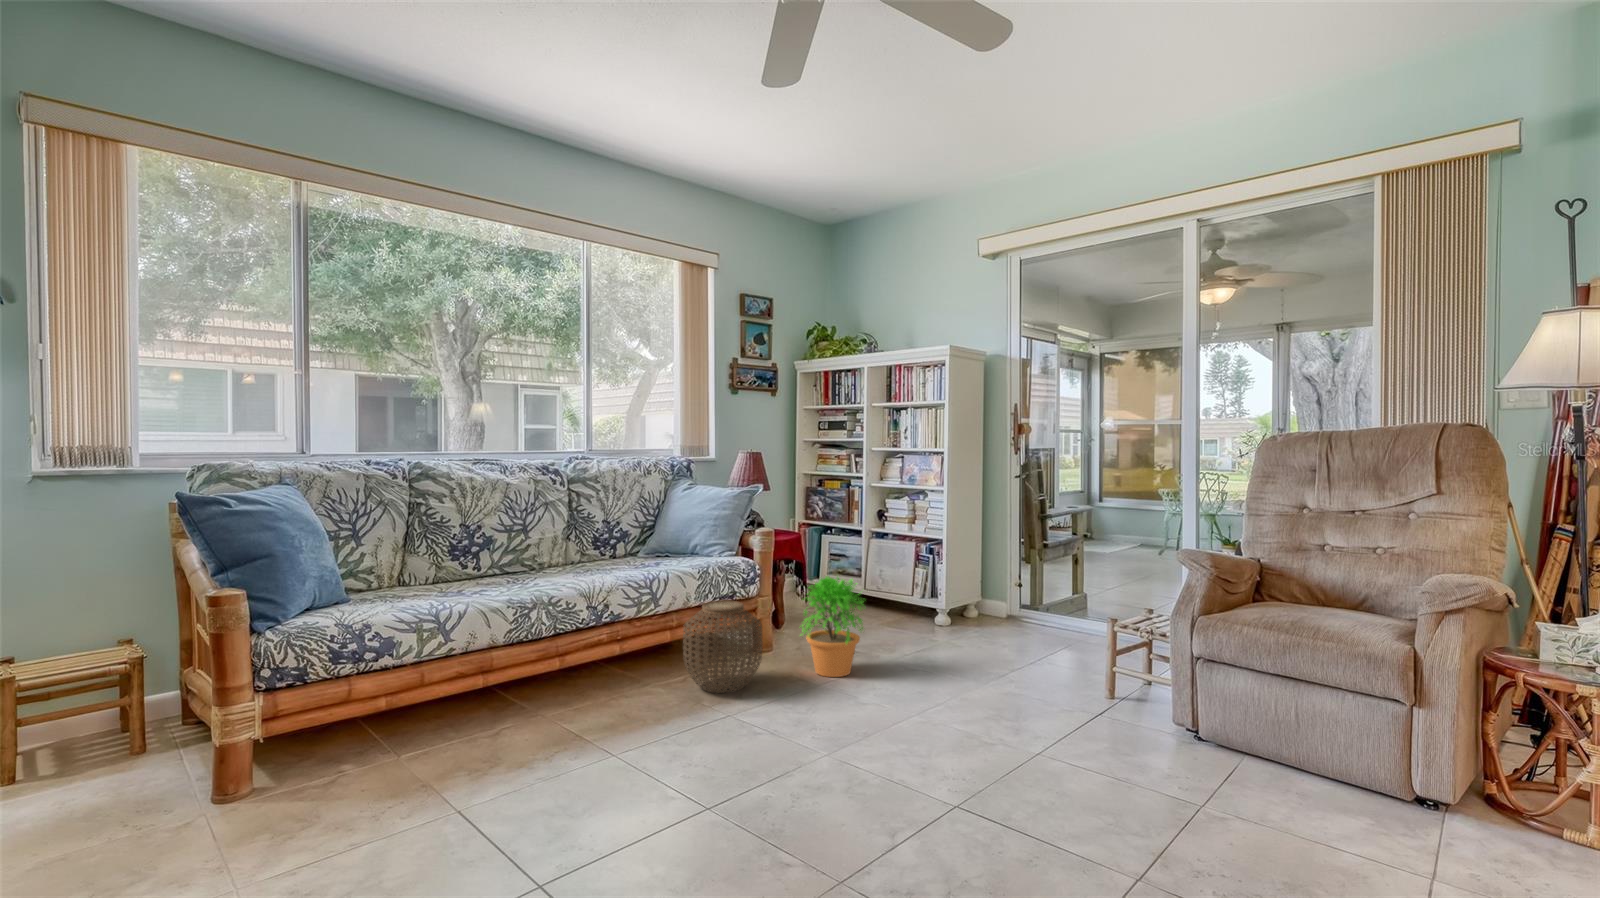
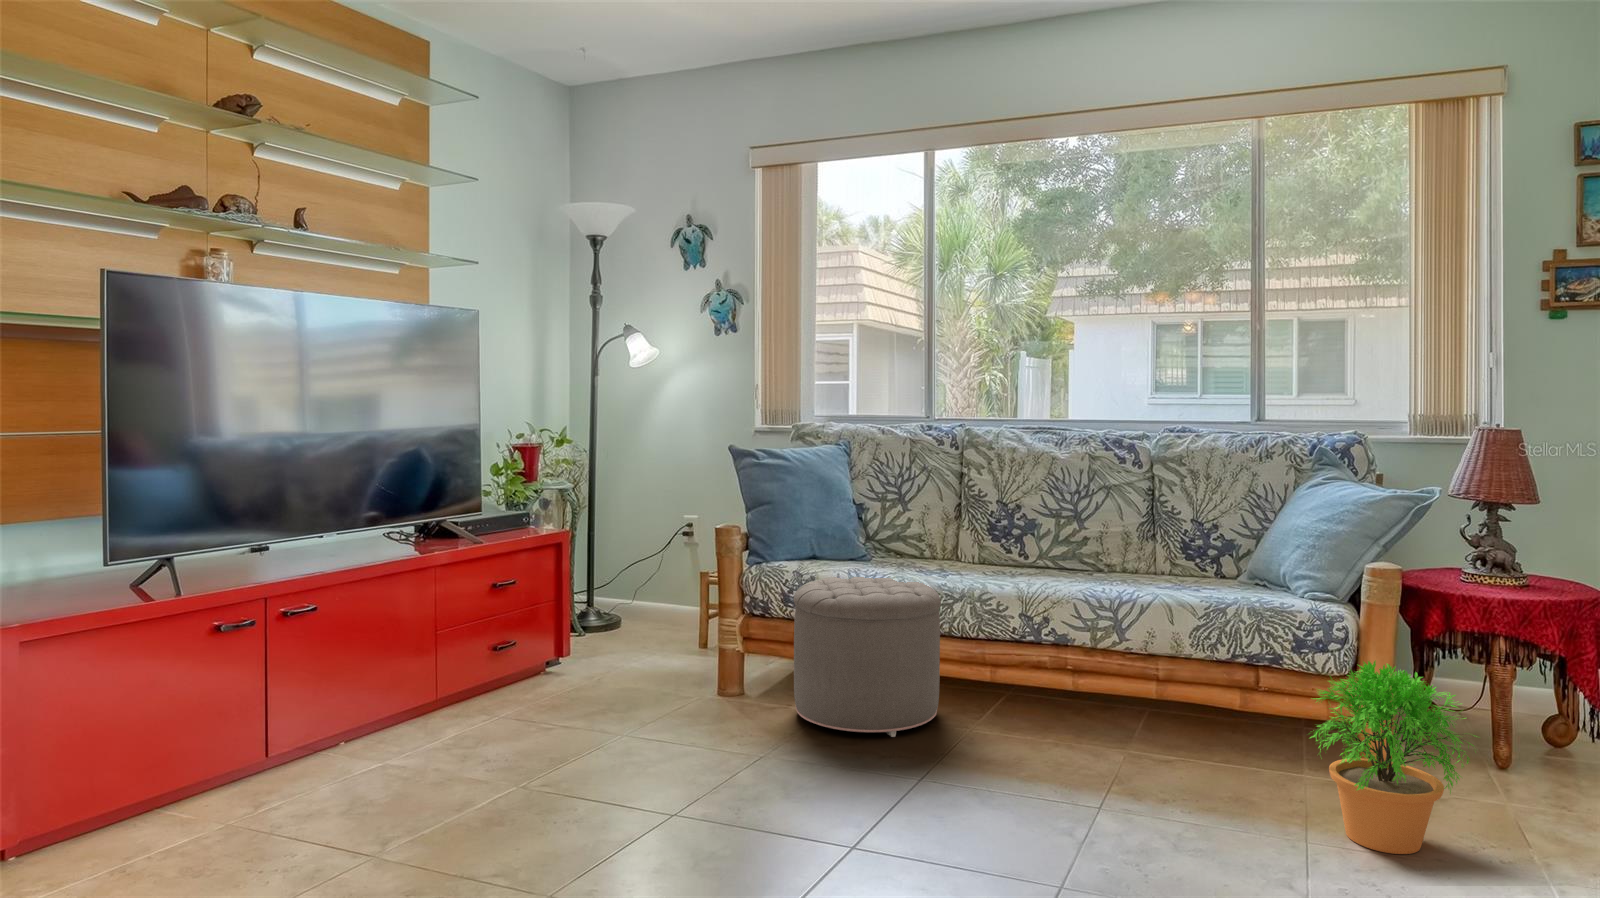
woven basket: present [683,600,762,693] -> none [1119,652,1246,792]
ottoman: none [377,602,540,770] -> present [794,577,941,737]

